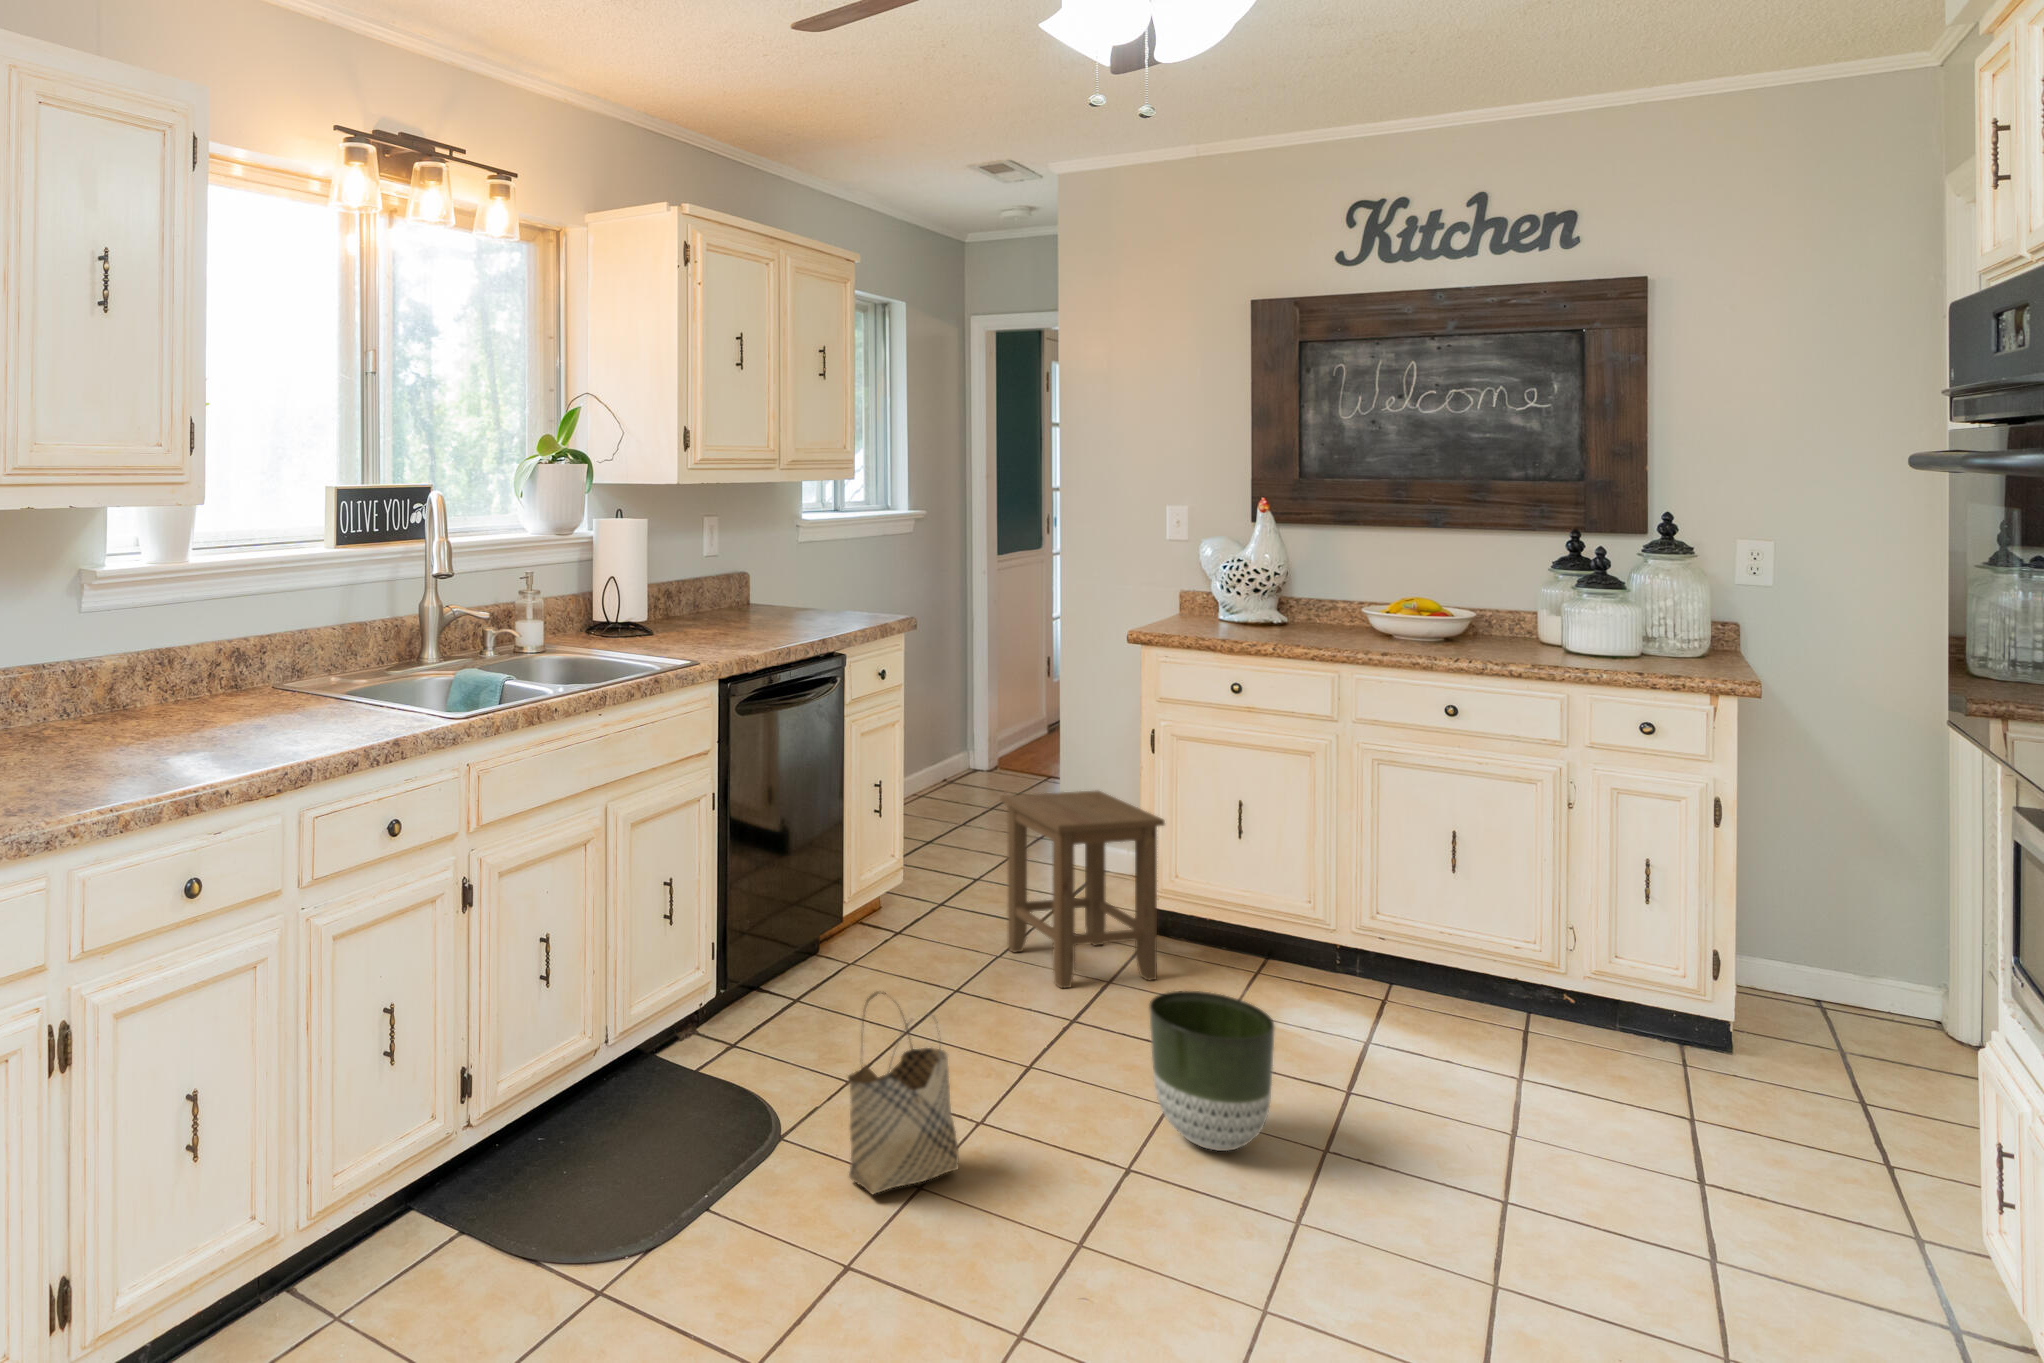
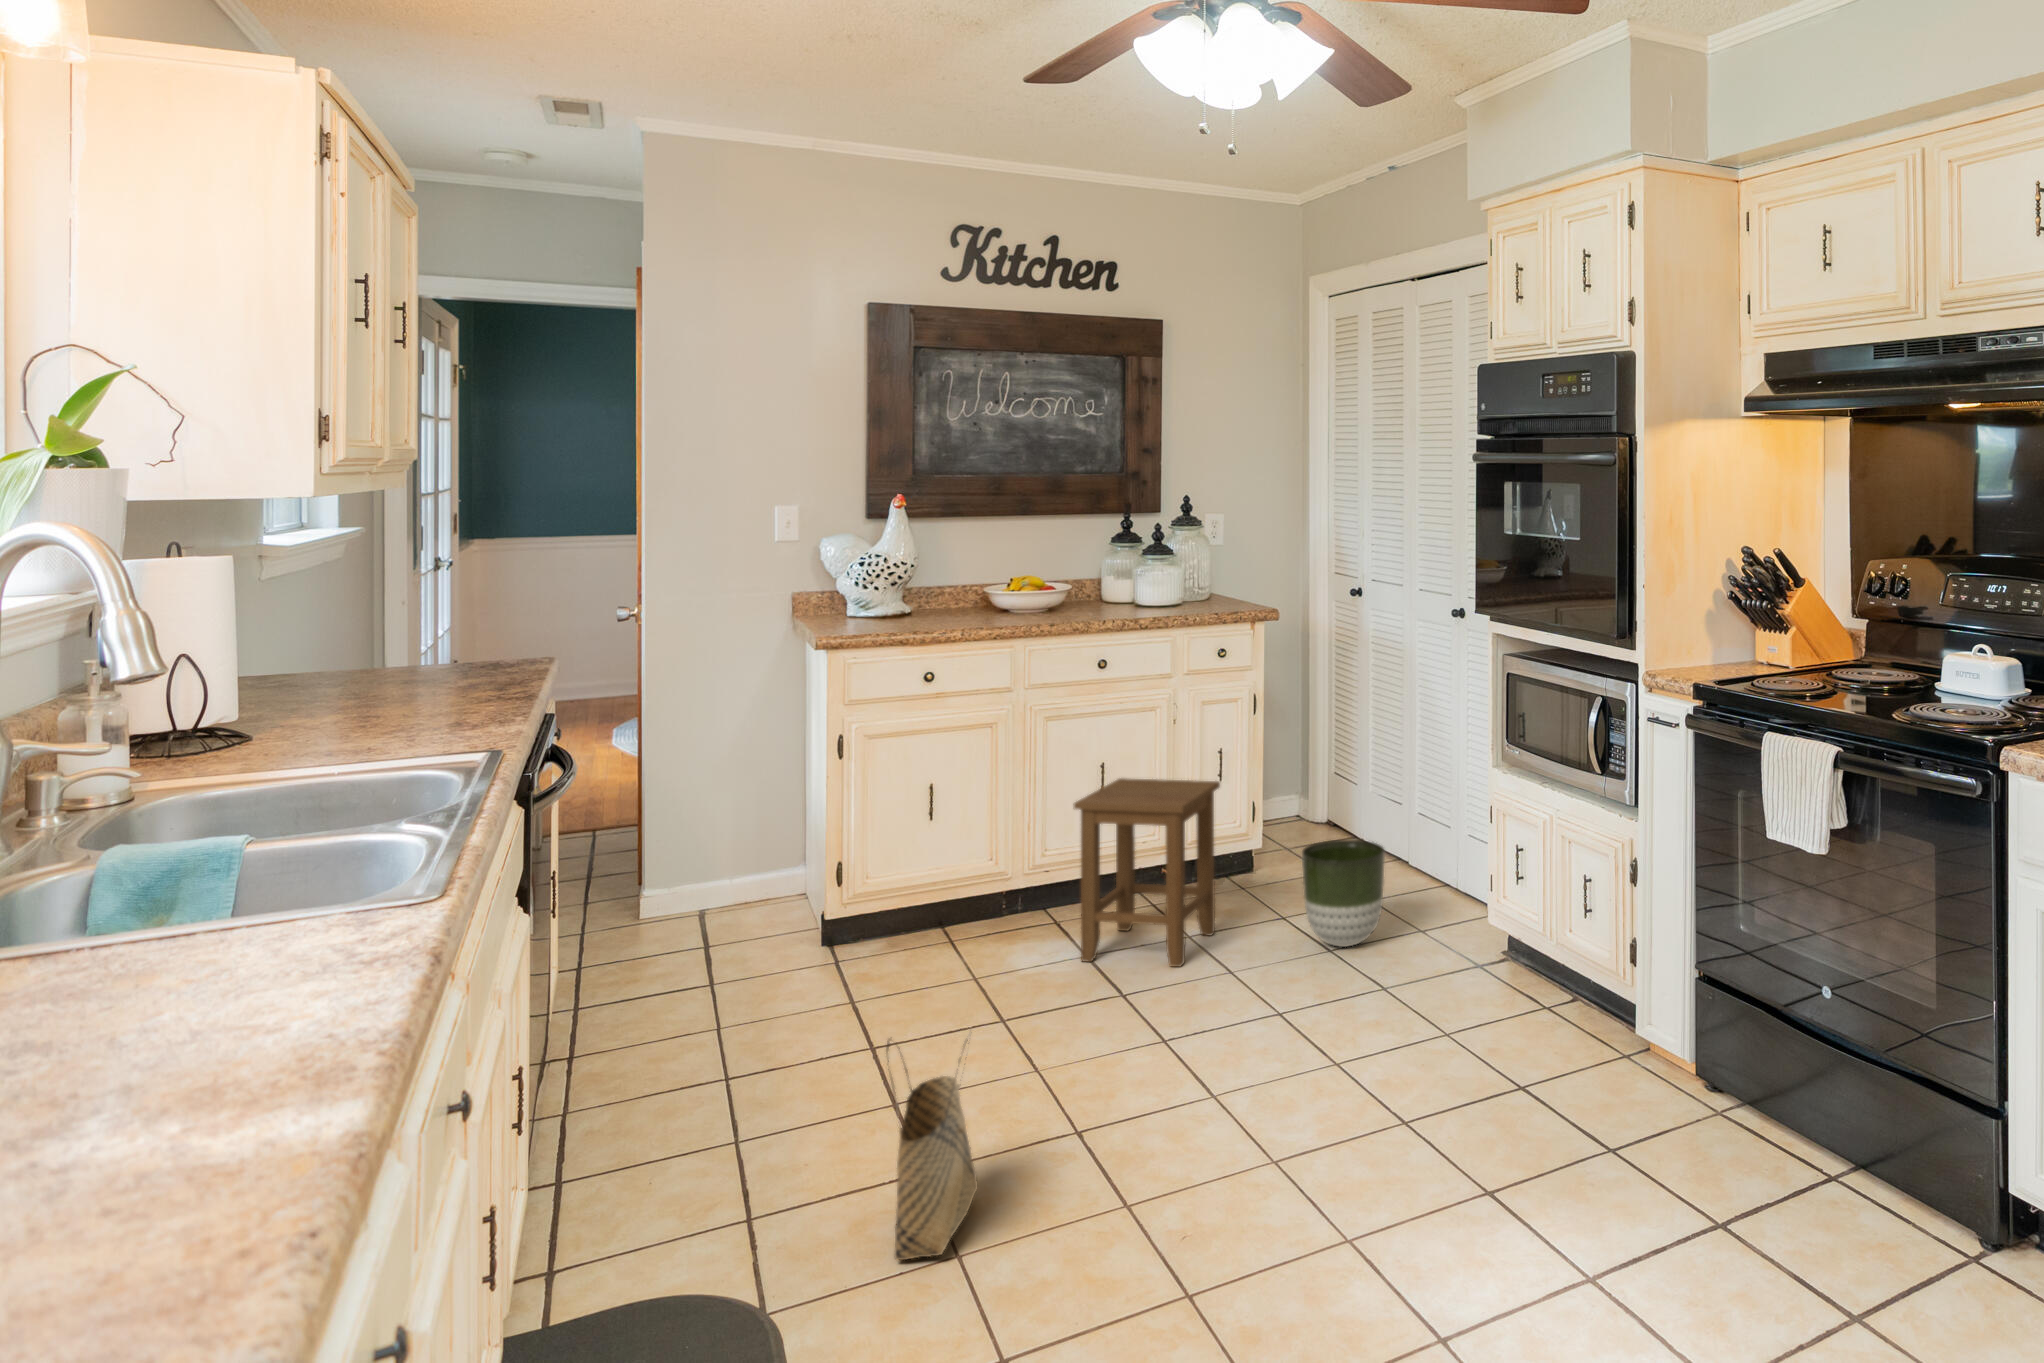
stool: present [1001,791,1165,988] -> present [1073,778,1220,967]
planter: present [1149,991,1274,1151] -> present [1302,840,1385,947]

